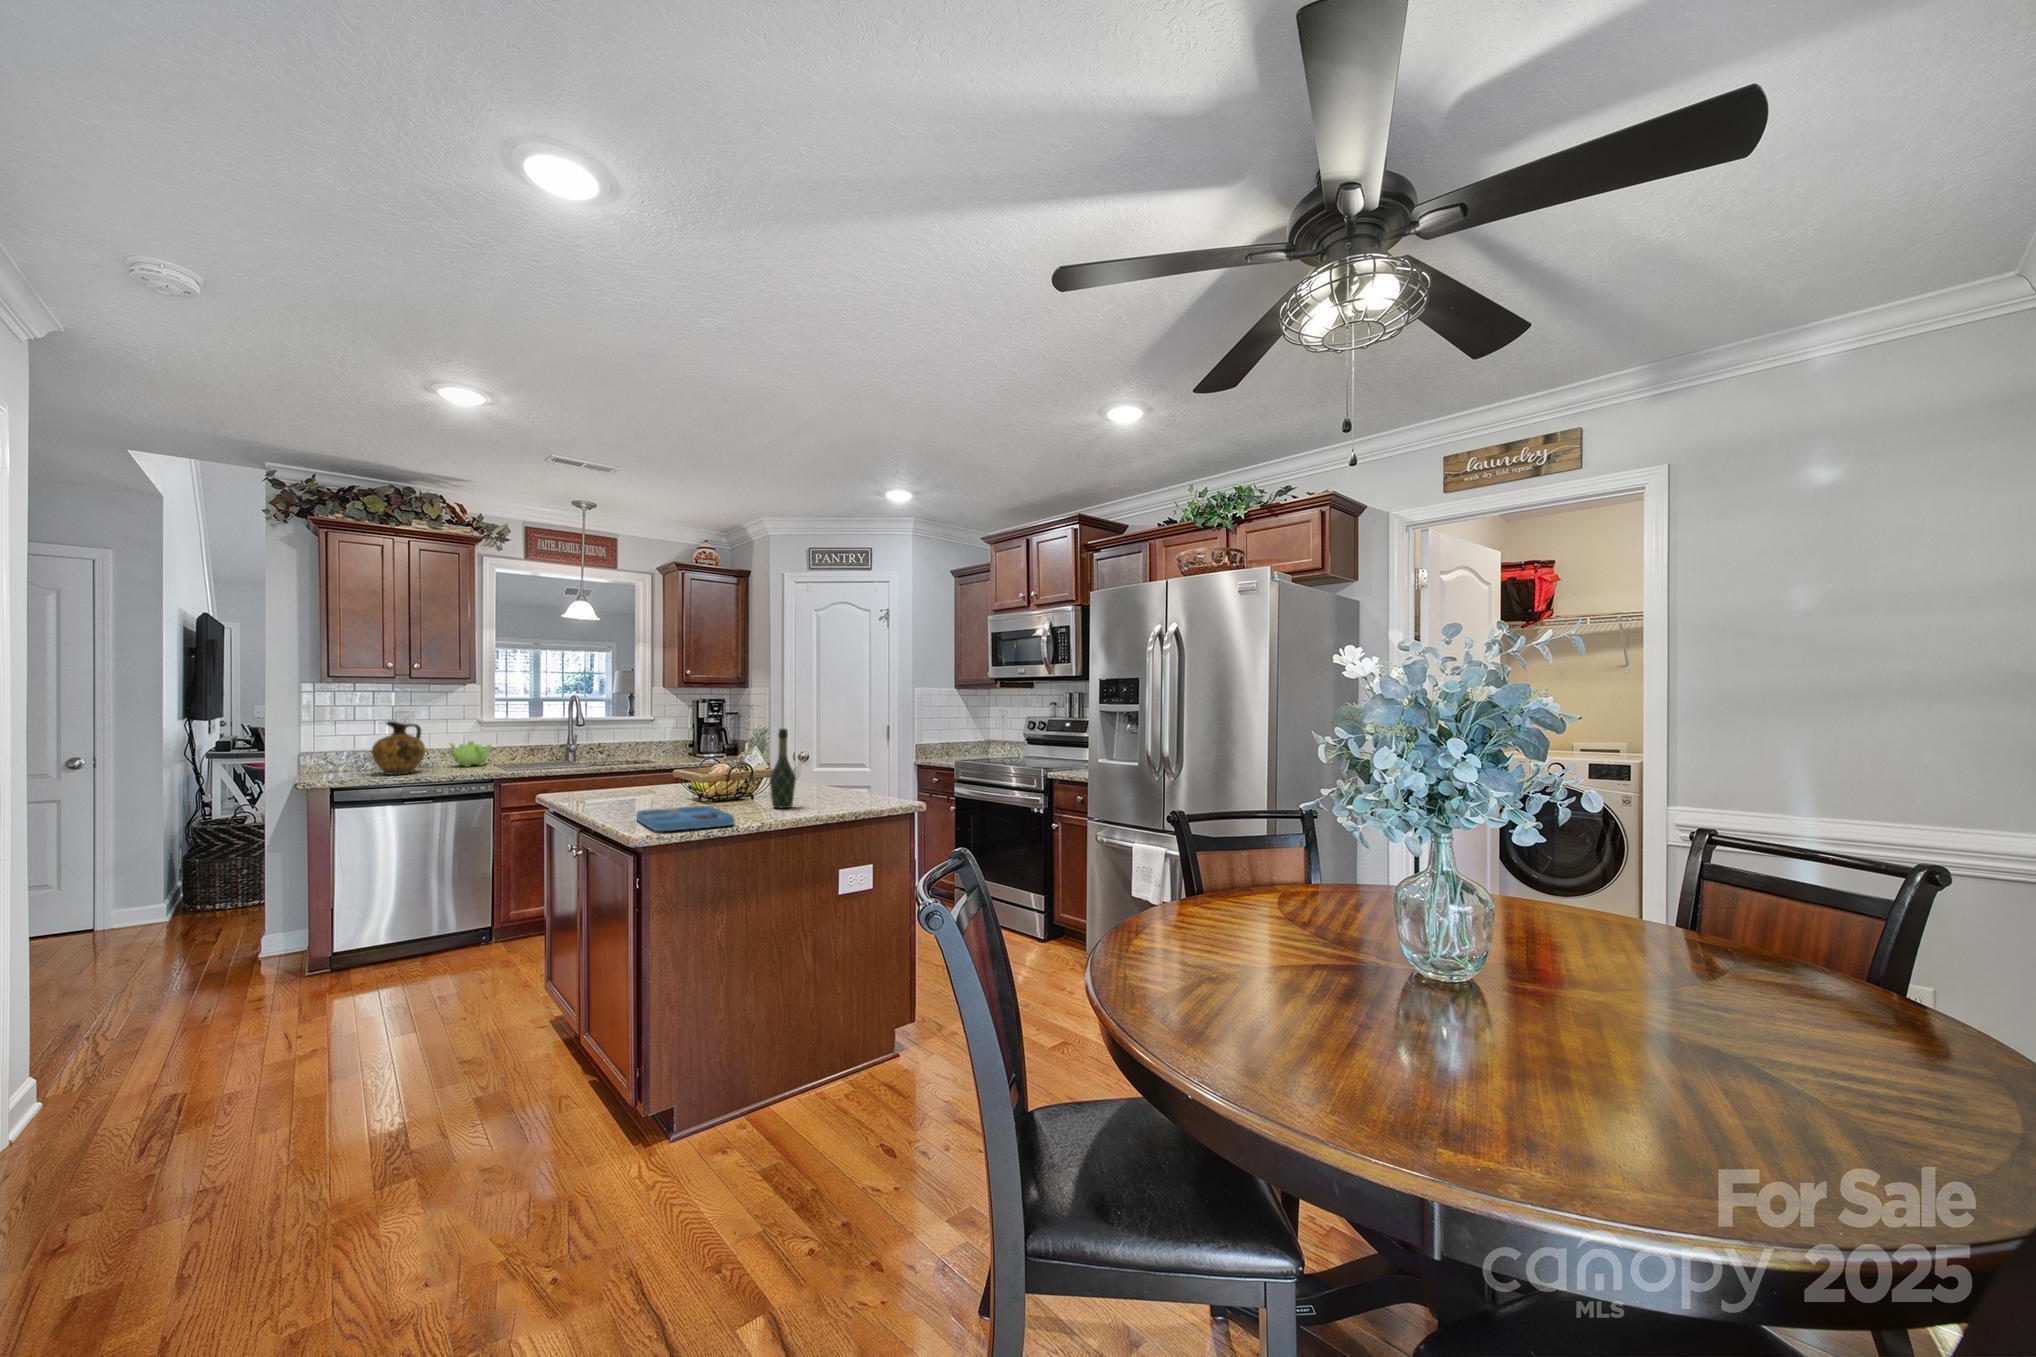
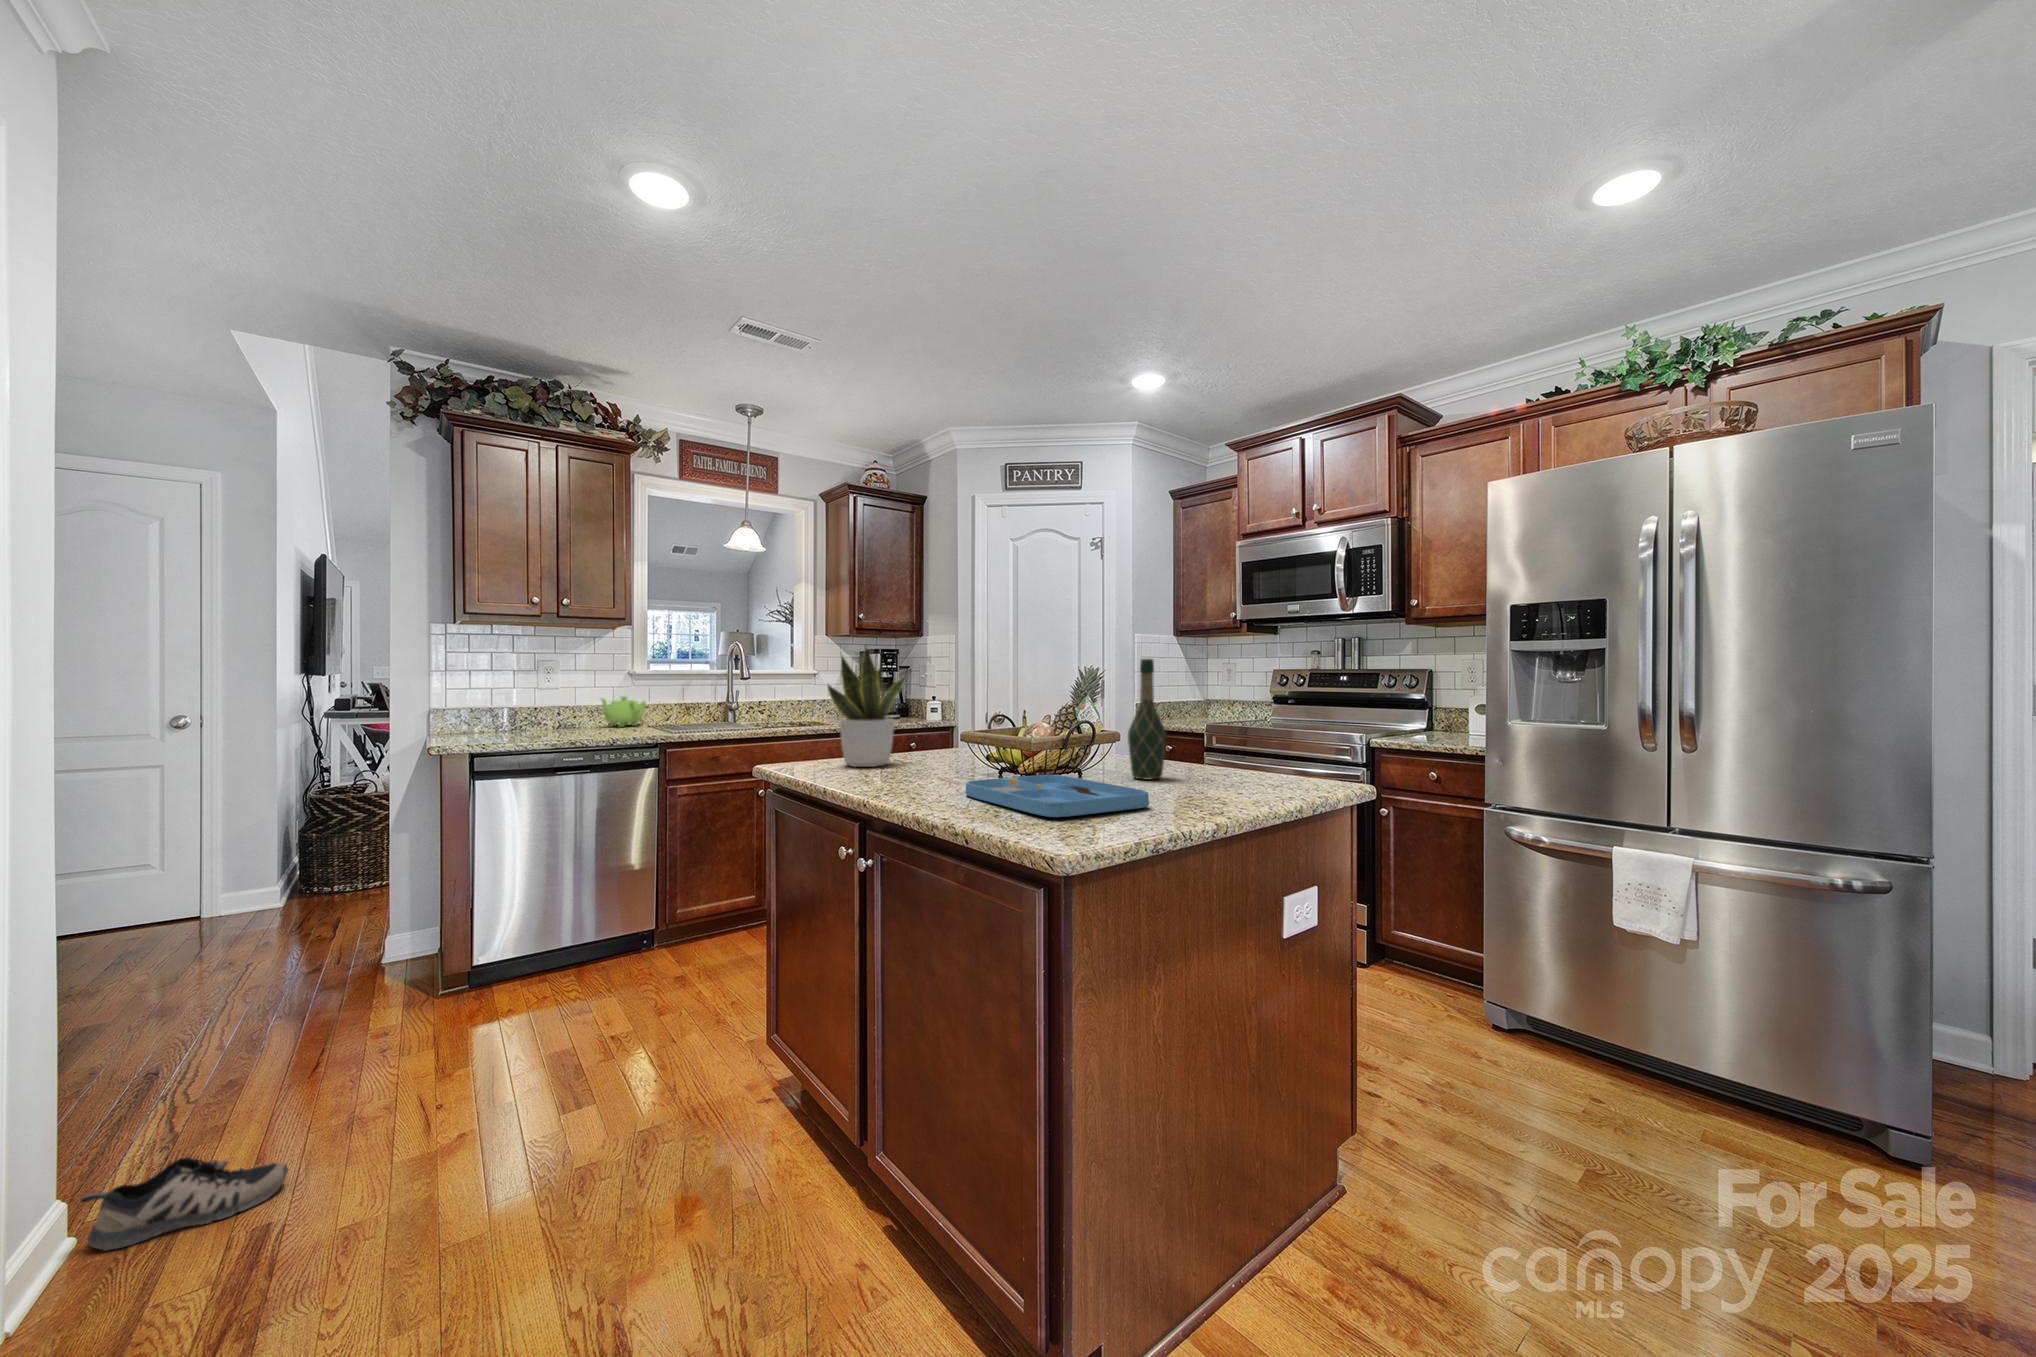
potted plant: none [578,714,646,801] -> present [828,648,905,767]
ceramic jug: present [372,721,426,775] -> none [514,669,575,735]
shoe: none [45,1063,183,1117] -> present [81,1157,288,1250]

